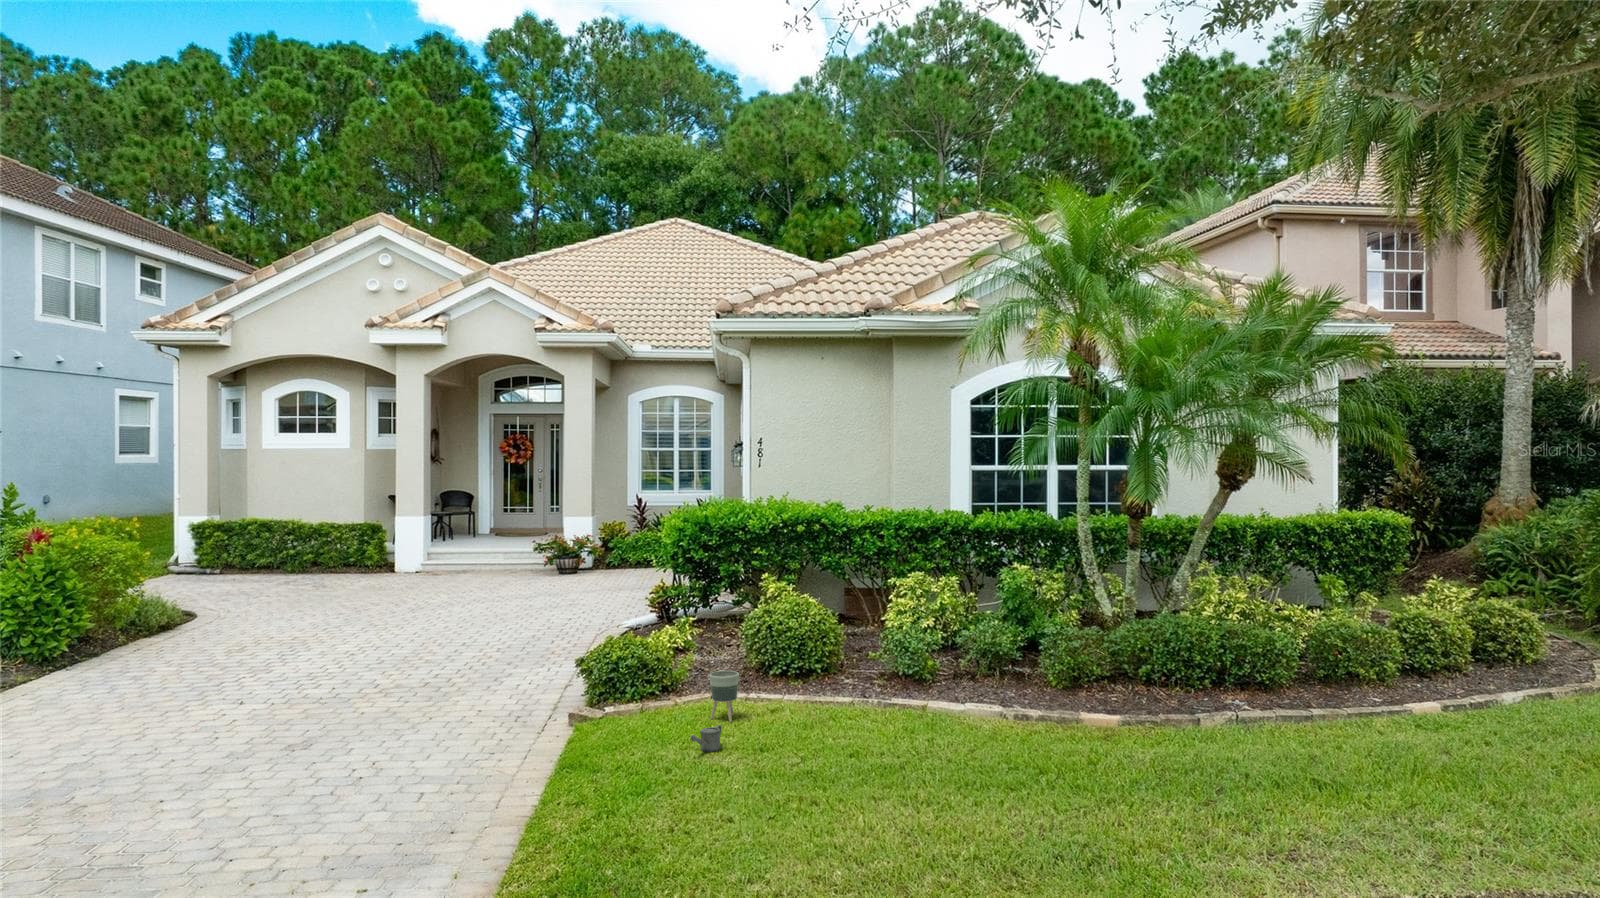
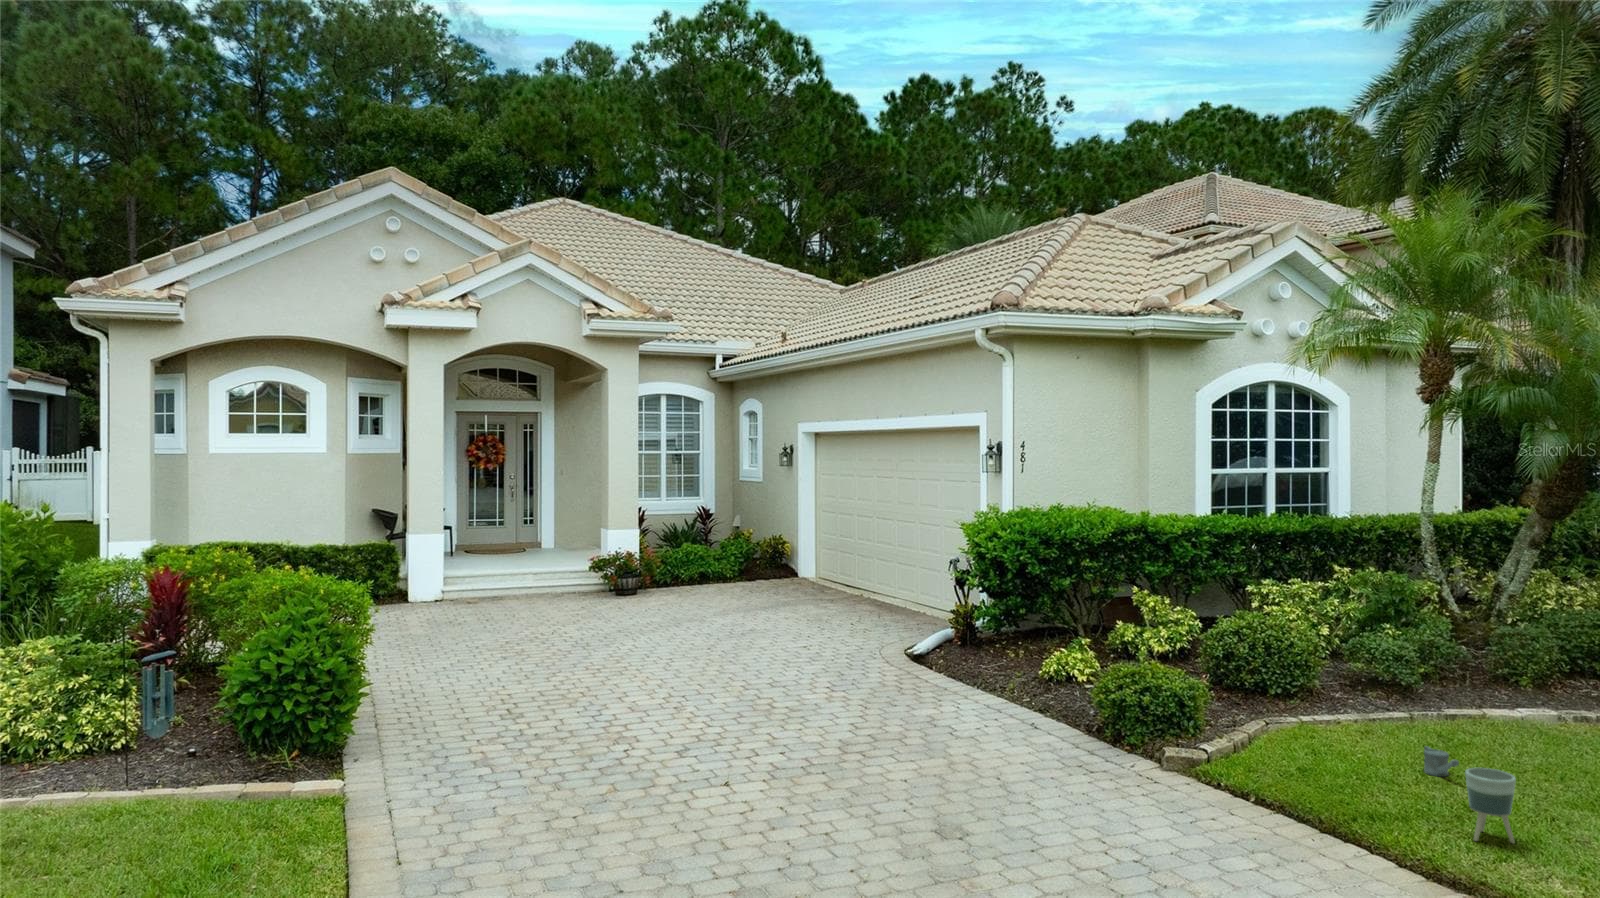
planter: present [709,671,739,722] -> present [1465,768,1516,843]

